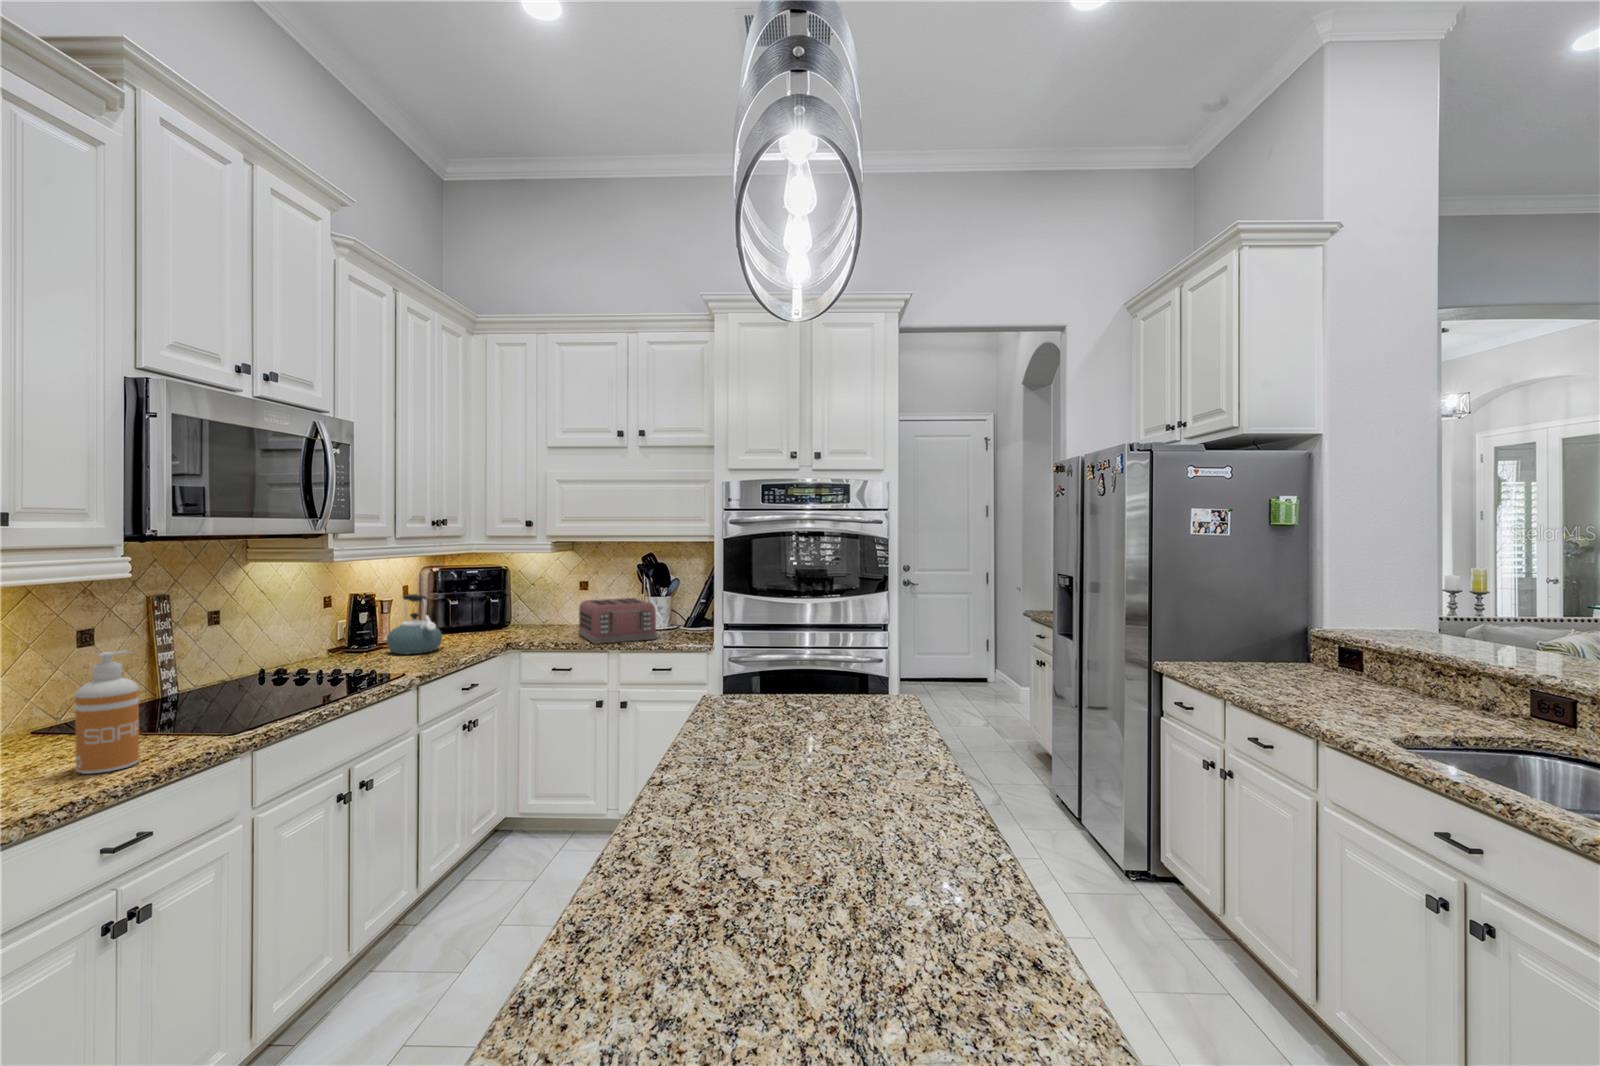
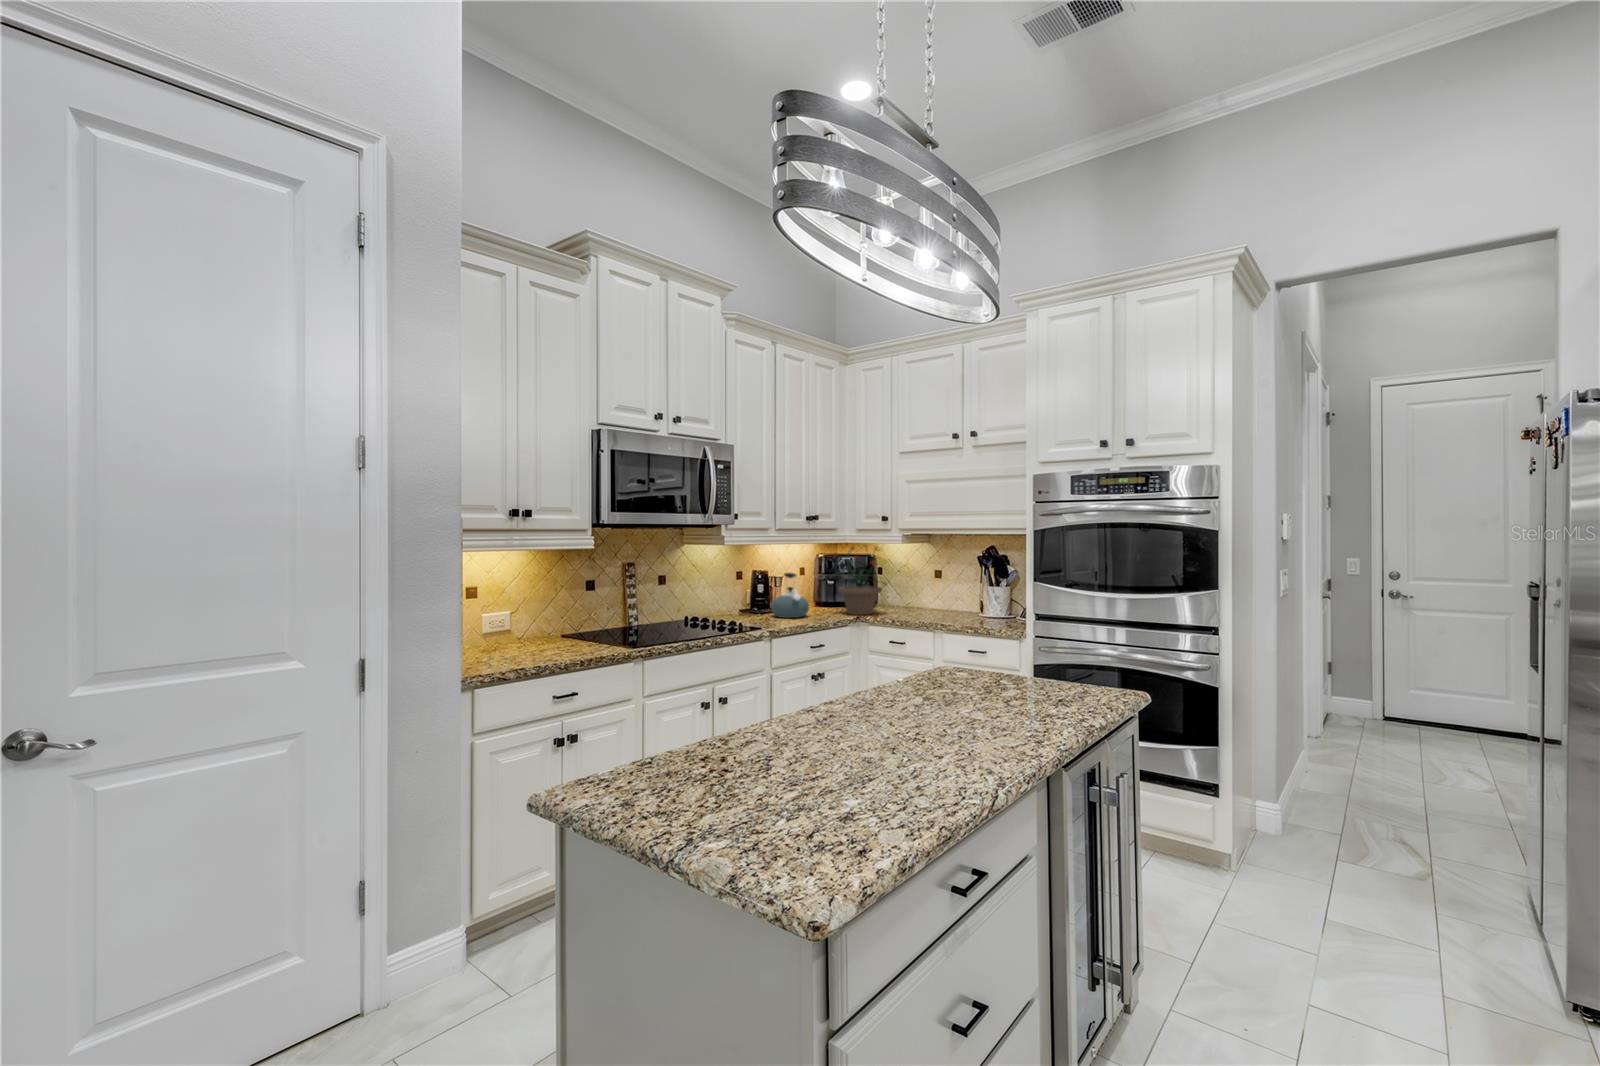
potted plant: none [462,553,536,641] -> present [834,545,886,615]
toaster: present [578,598,657,644] -> none [920,586,980,624]
soap dispenser: present [75,651,139,774] -> none [555,589,583,657]

